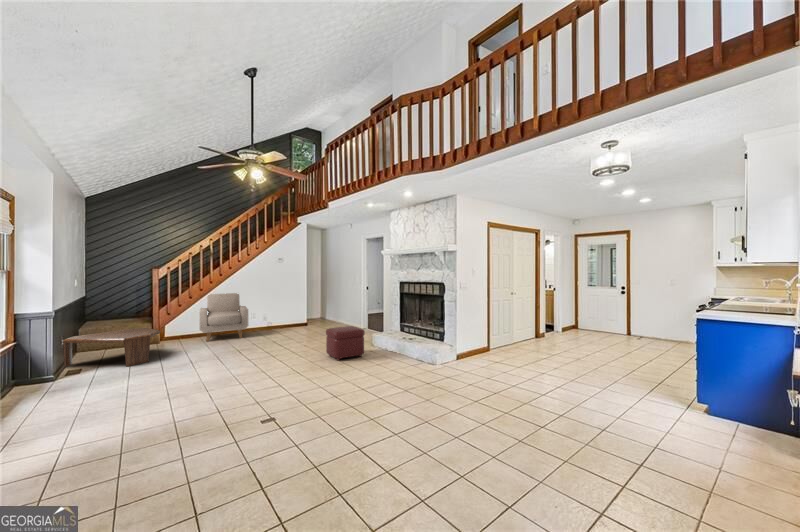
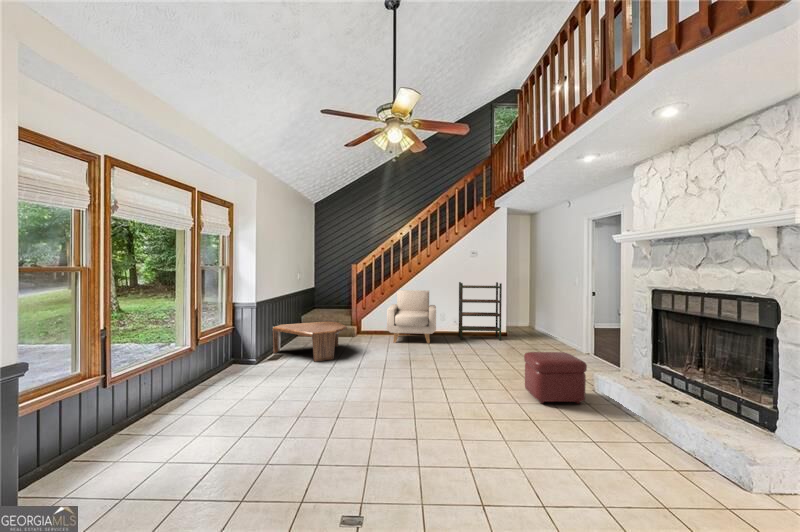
bookshelf: none [266,284,303,332] -> present [459,282,502,340]

